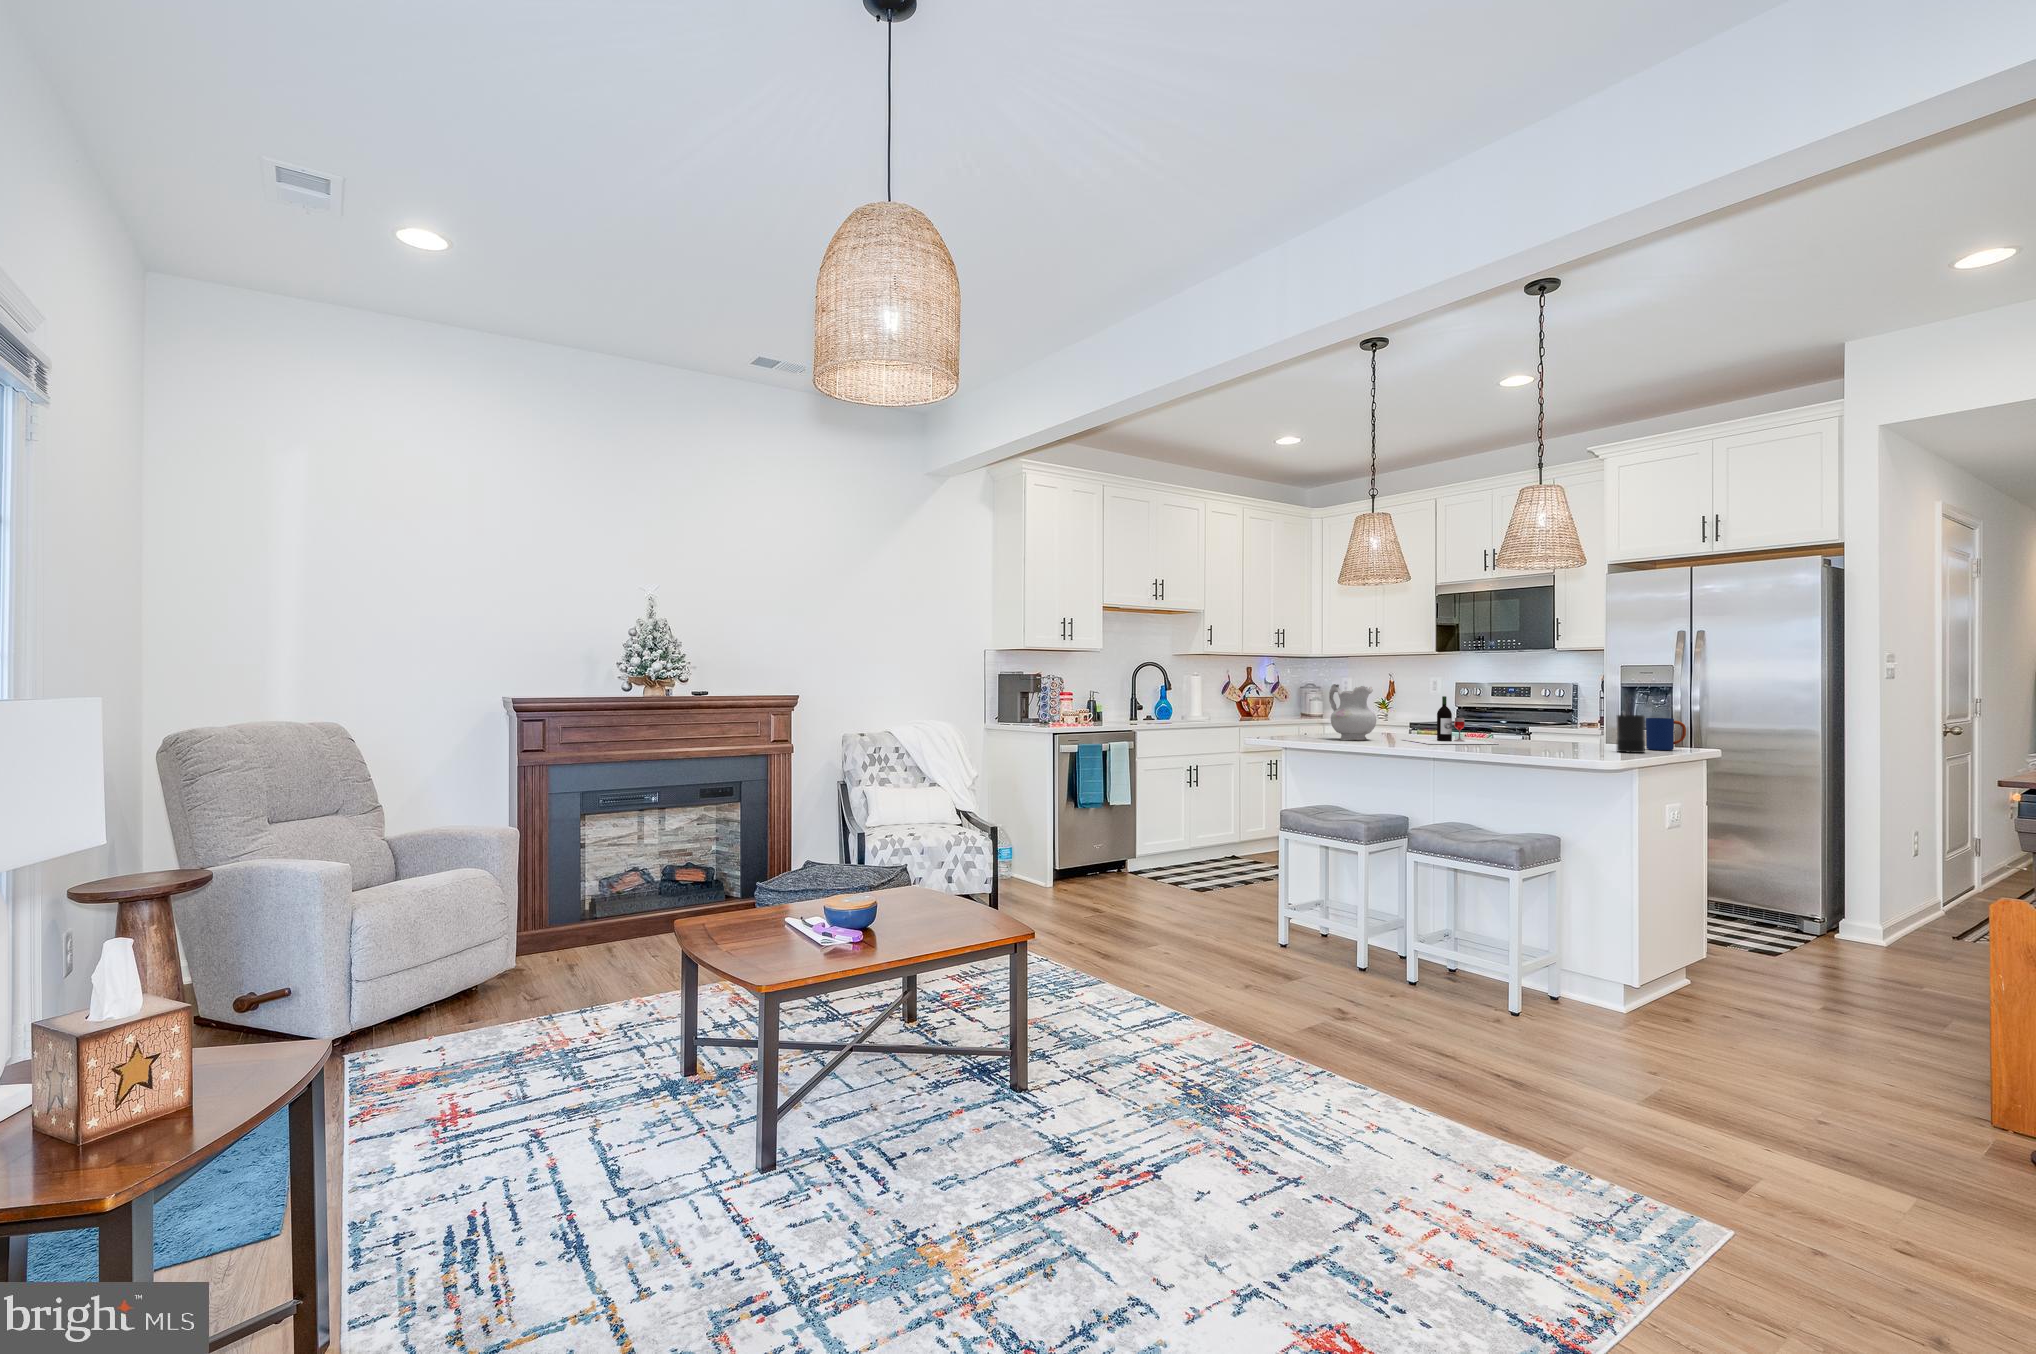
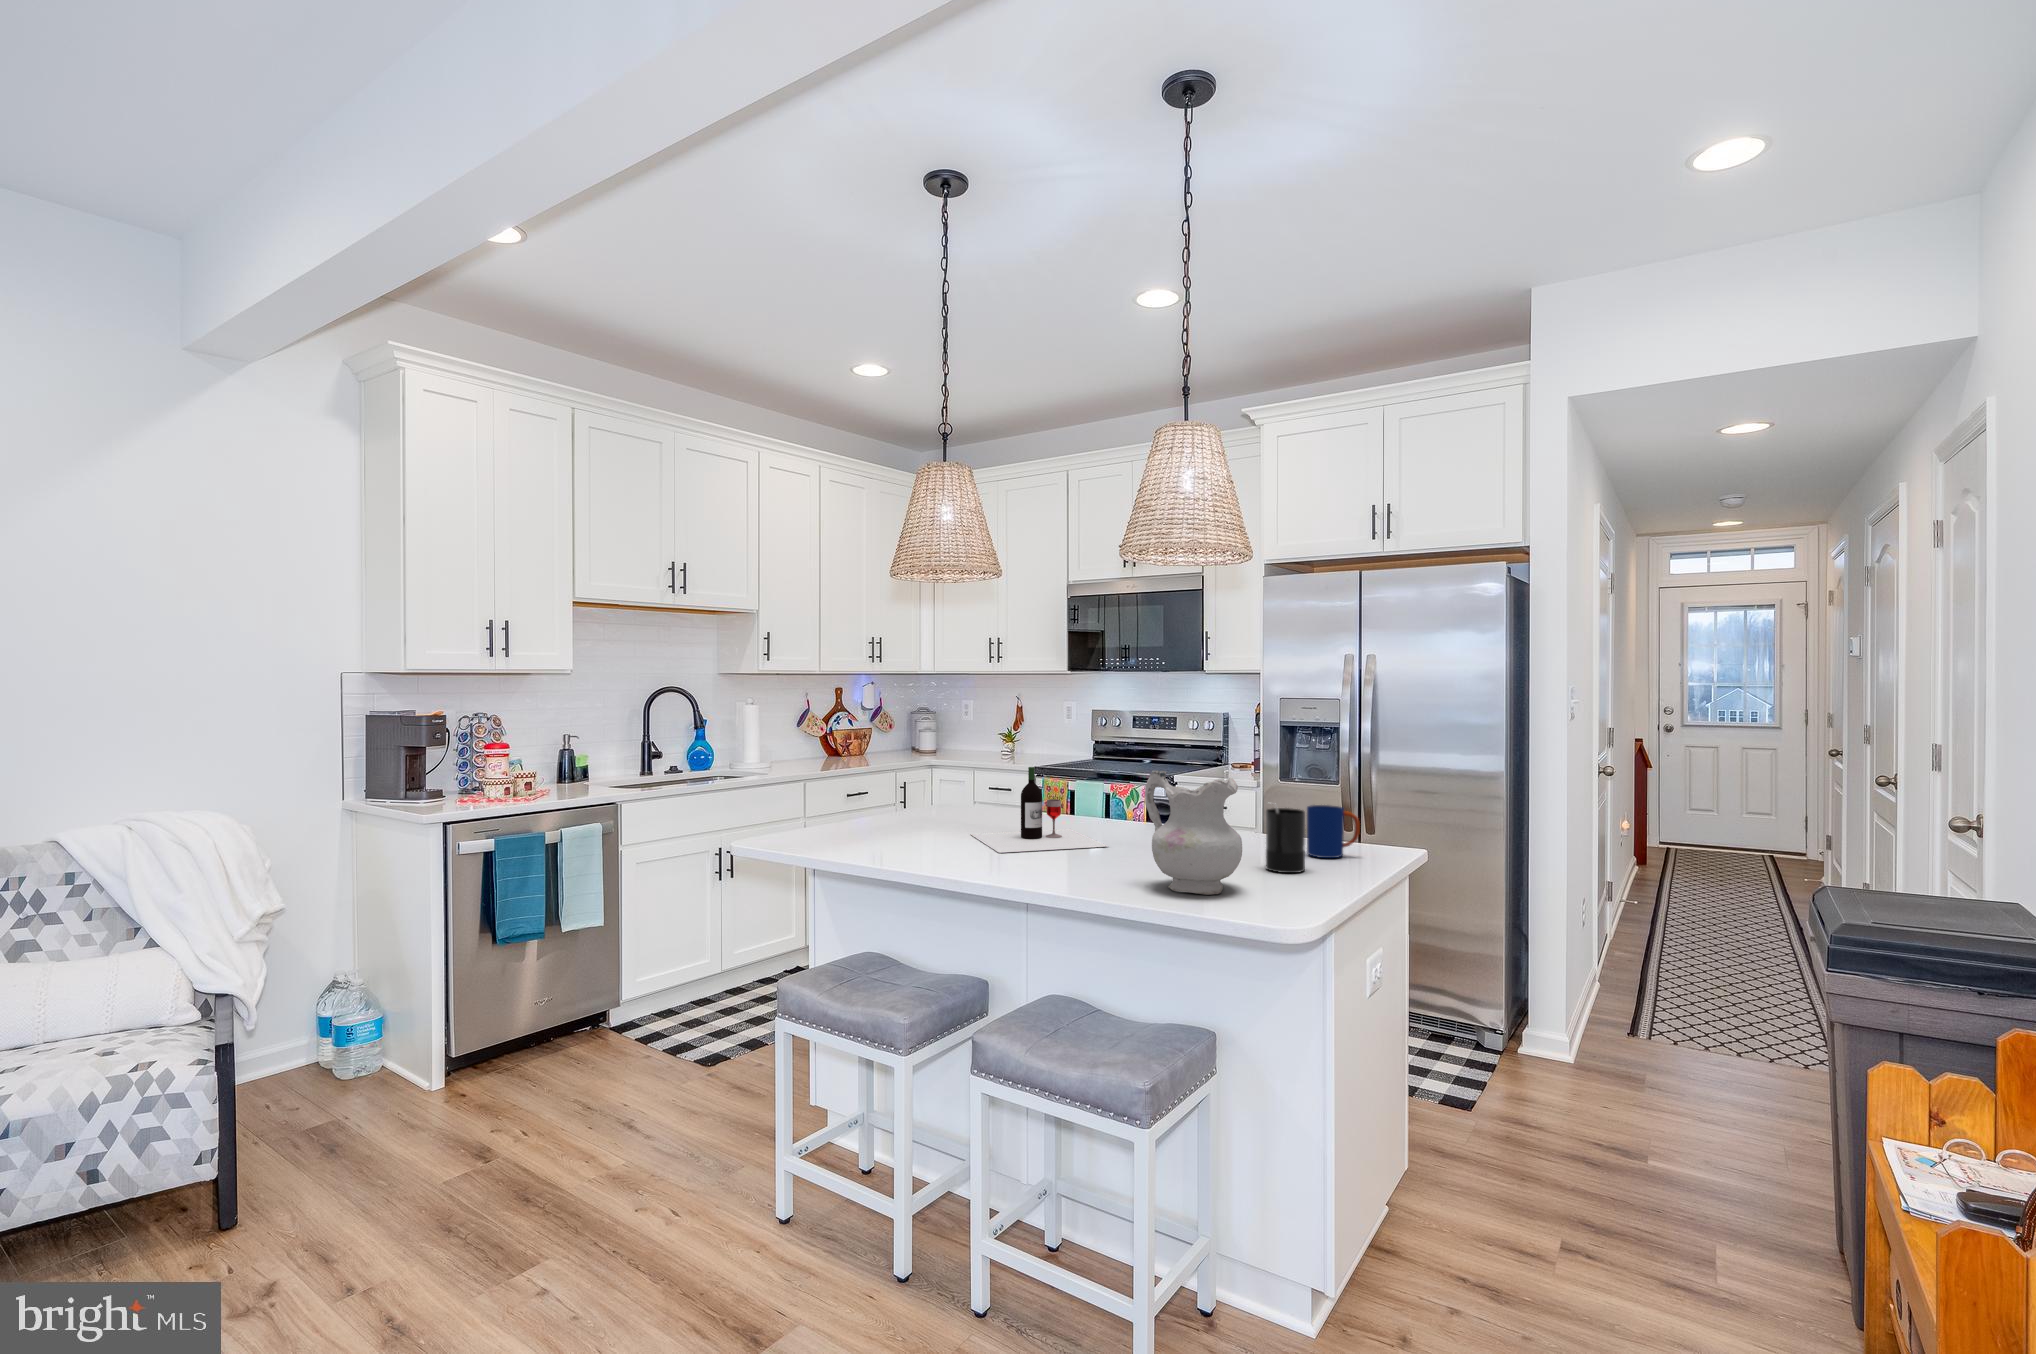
ceramic pitcher: present [1329,684,1376,740] -> present [1145,770,1242,895]

